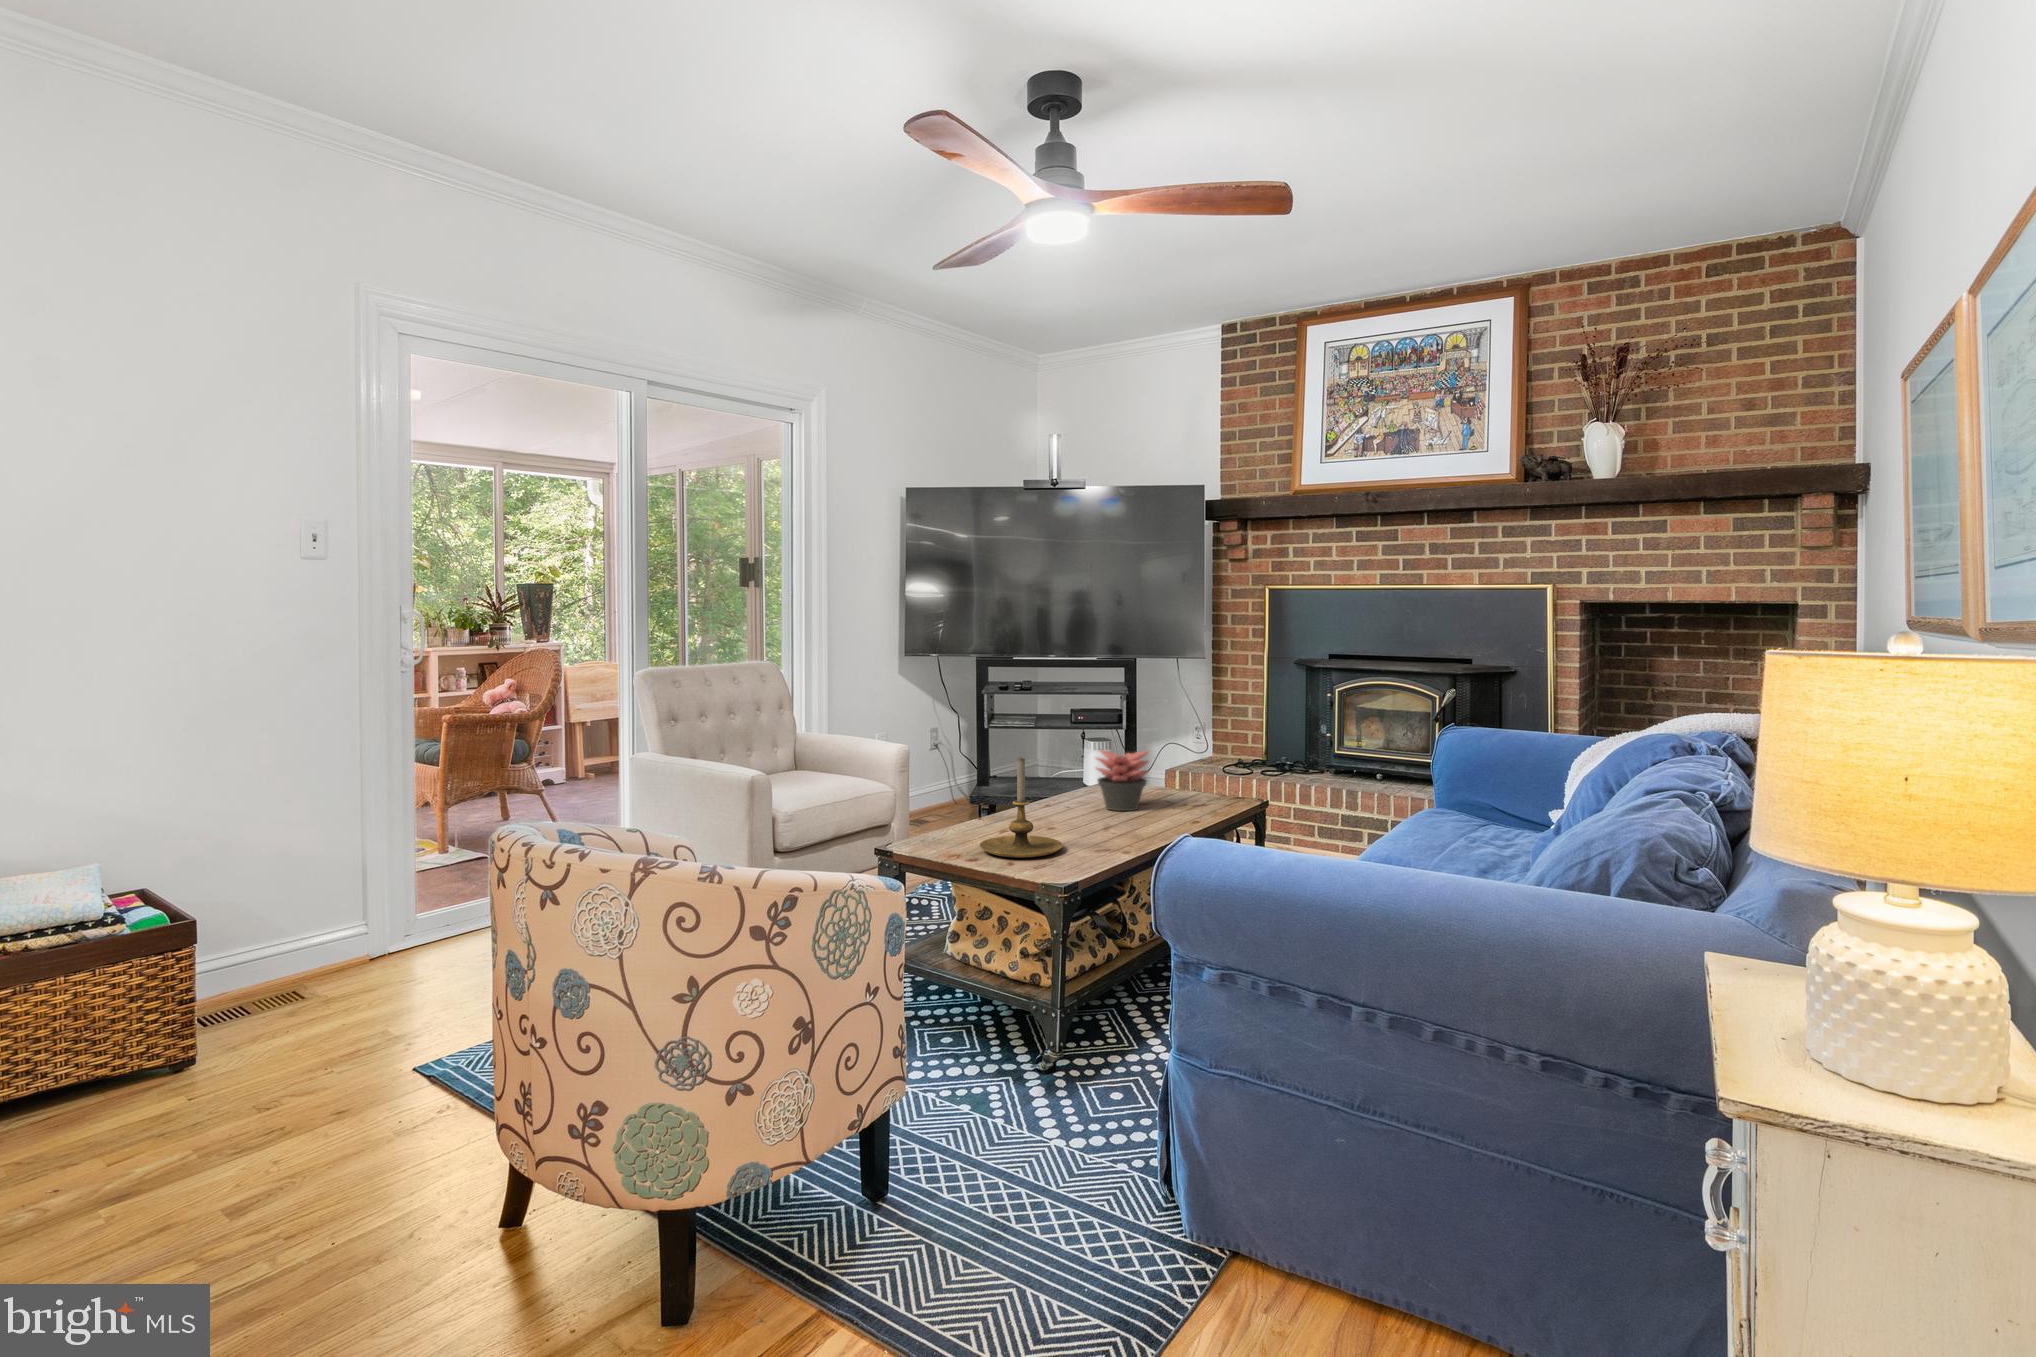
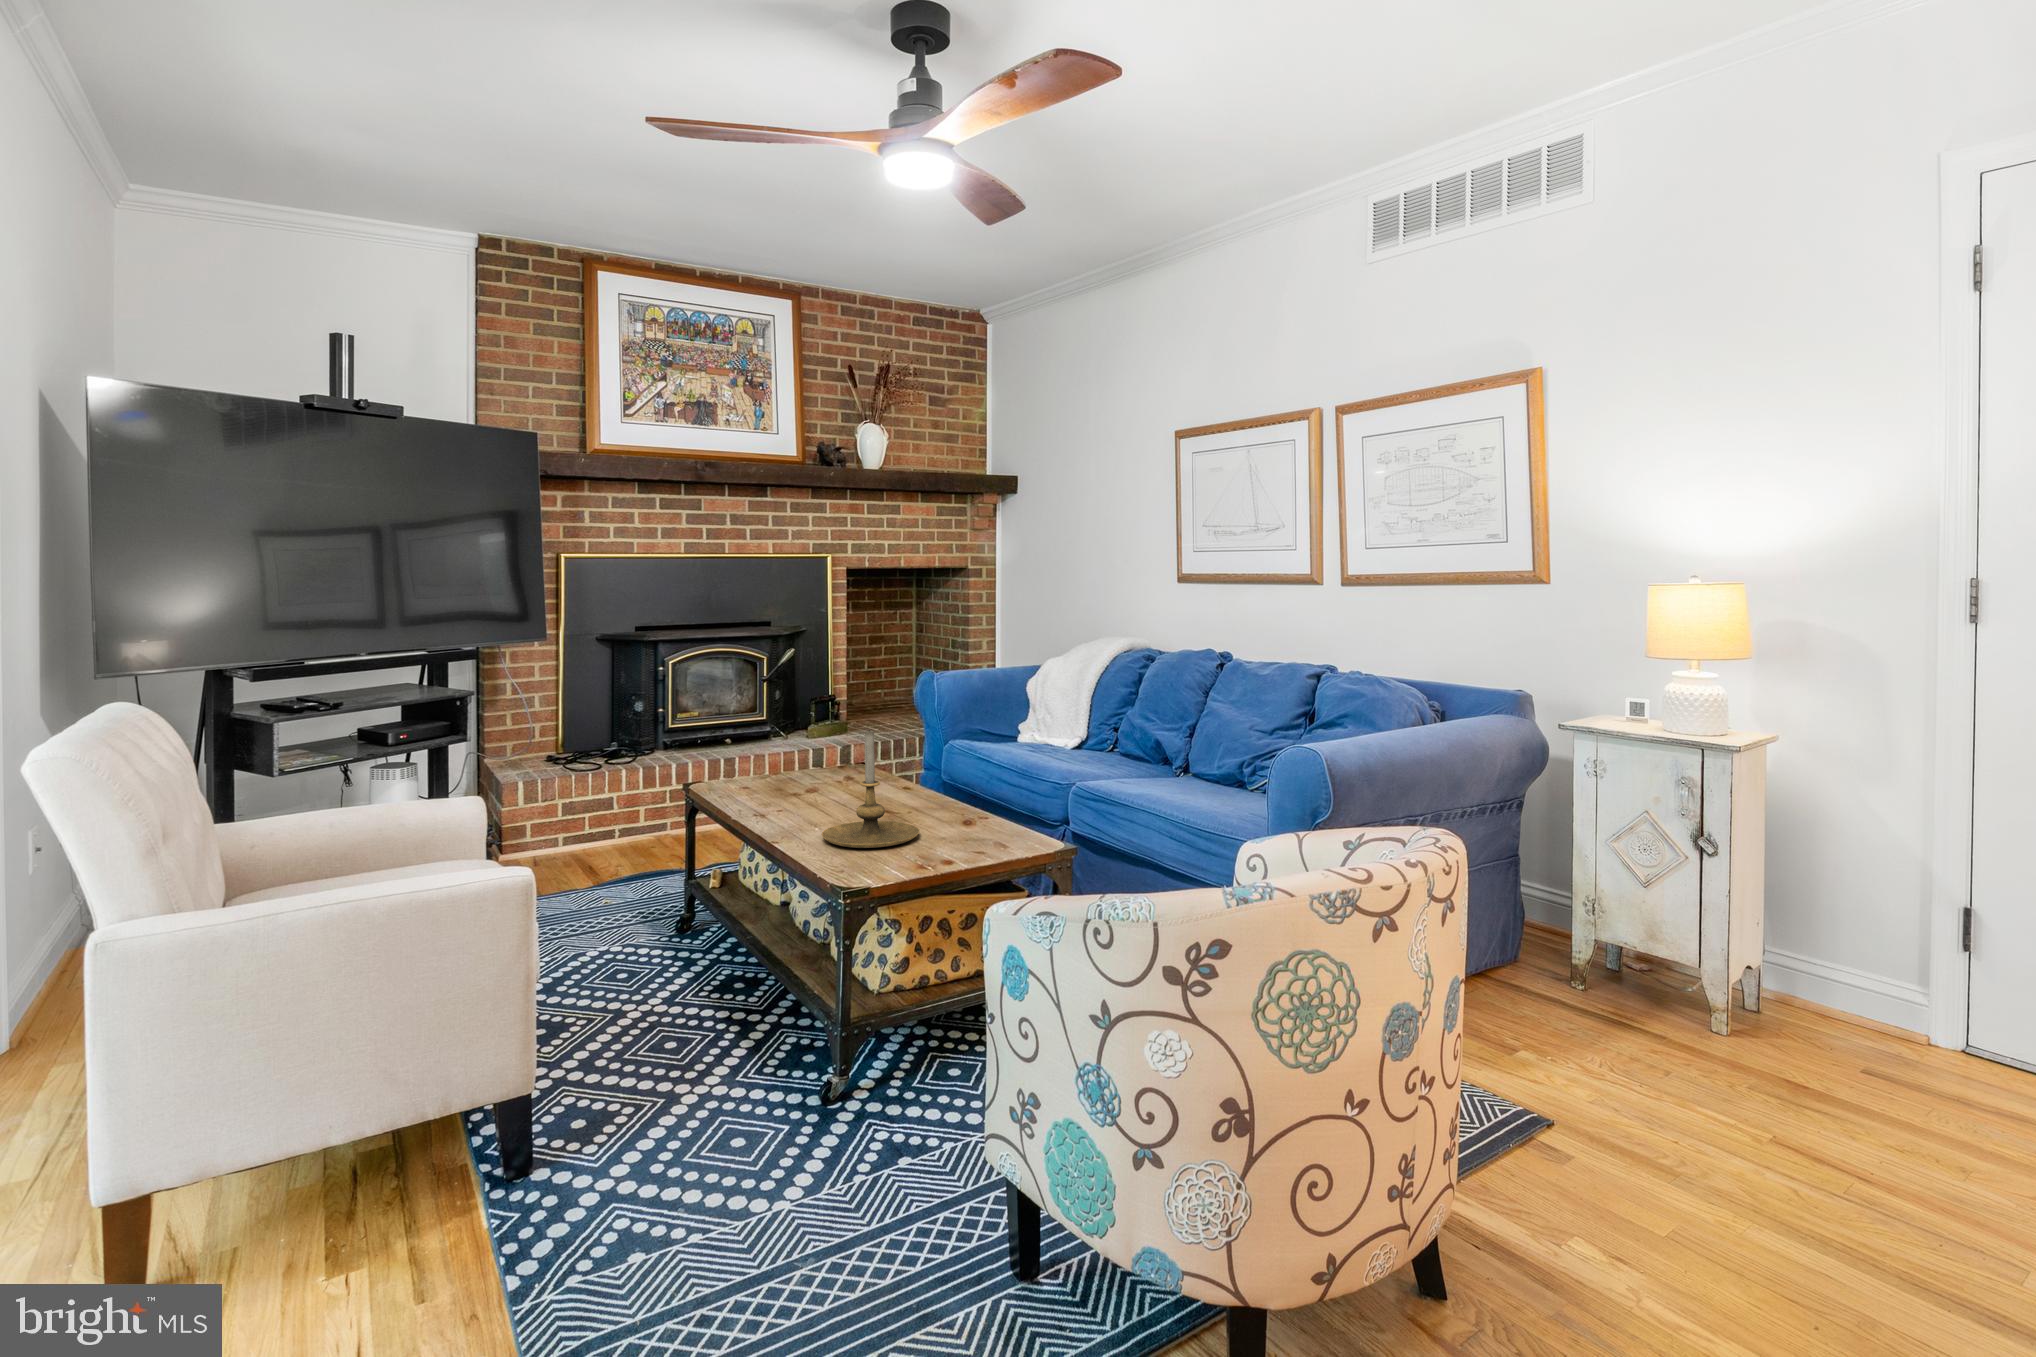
succulent plant: present [1096,750,1148,811] -> none [734,723,801,794]

